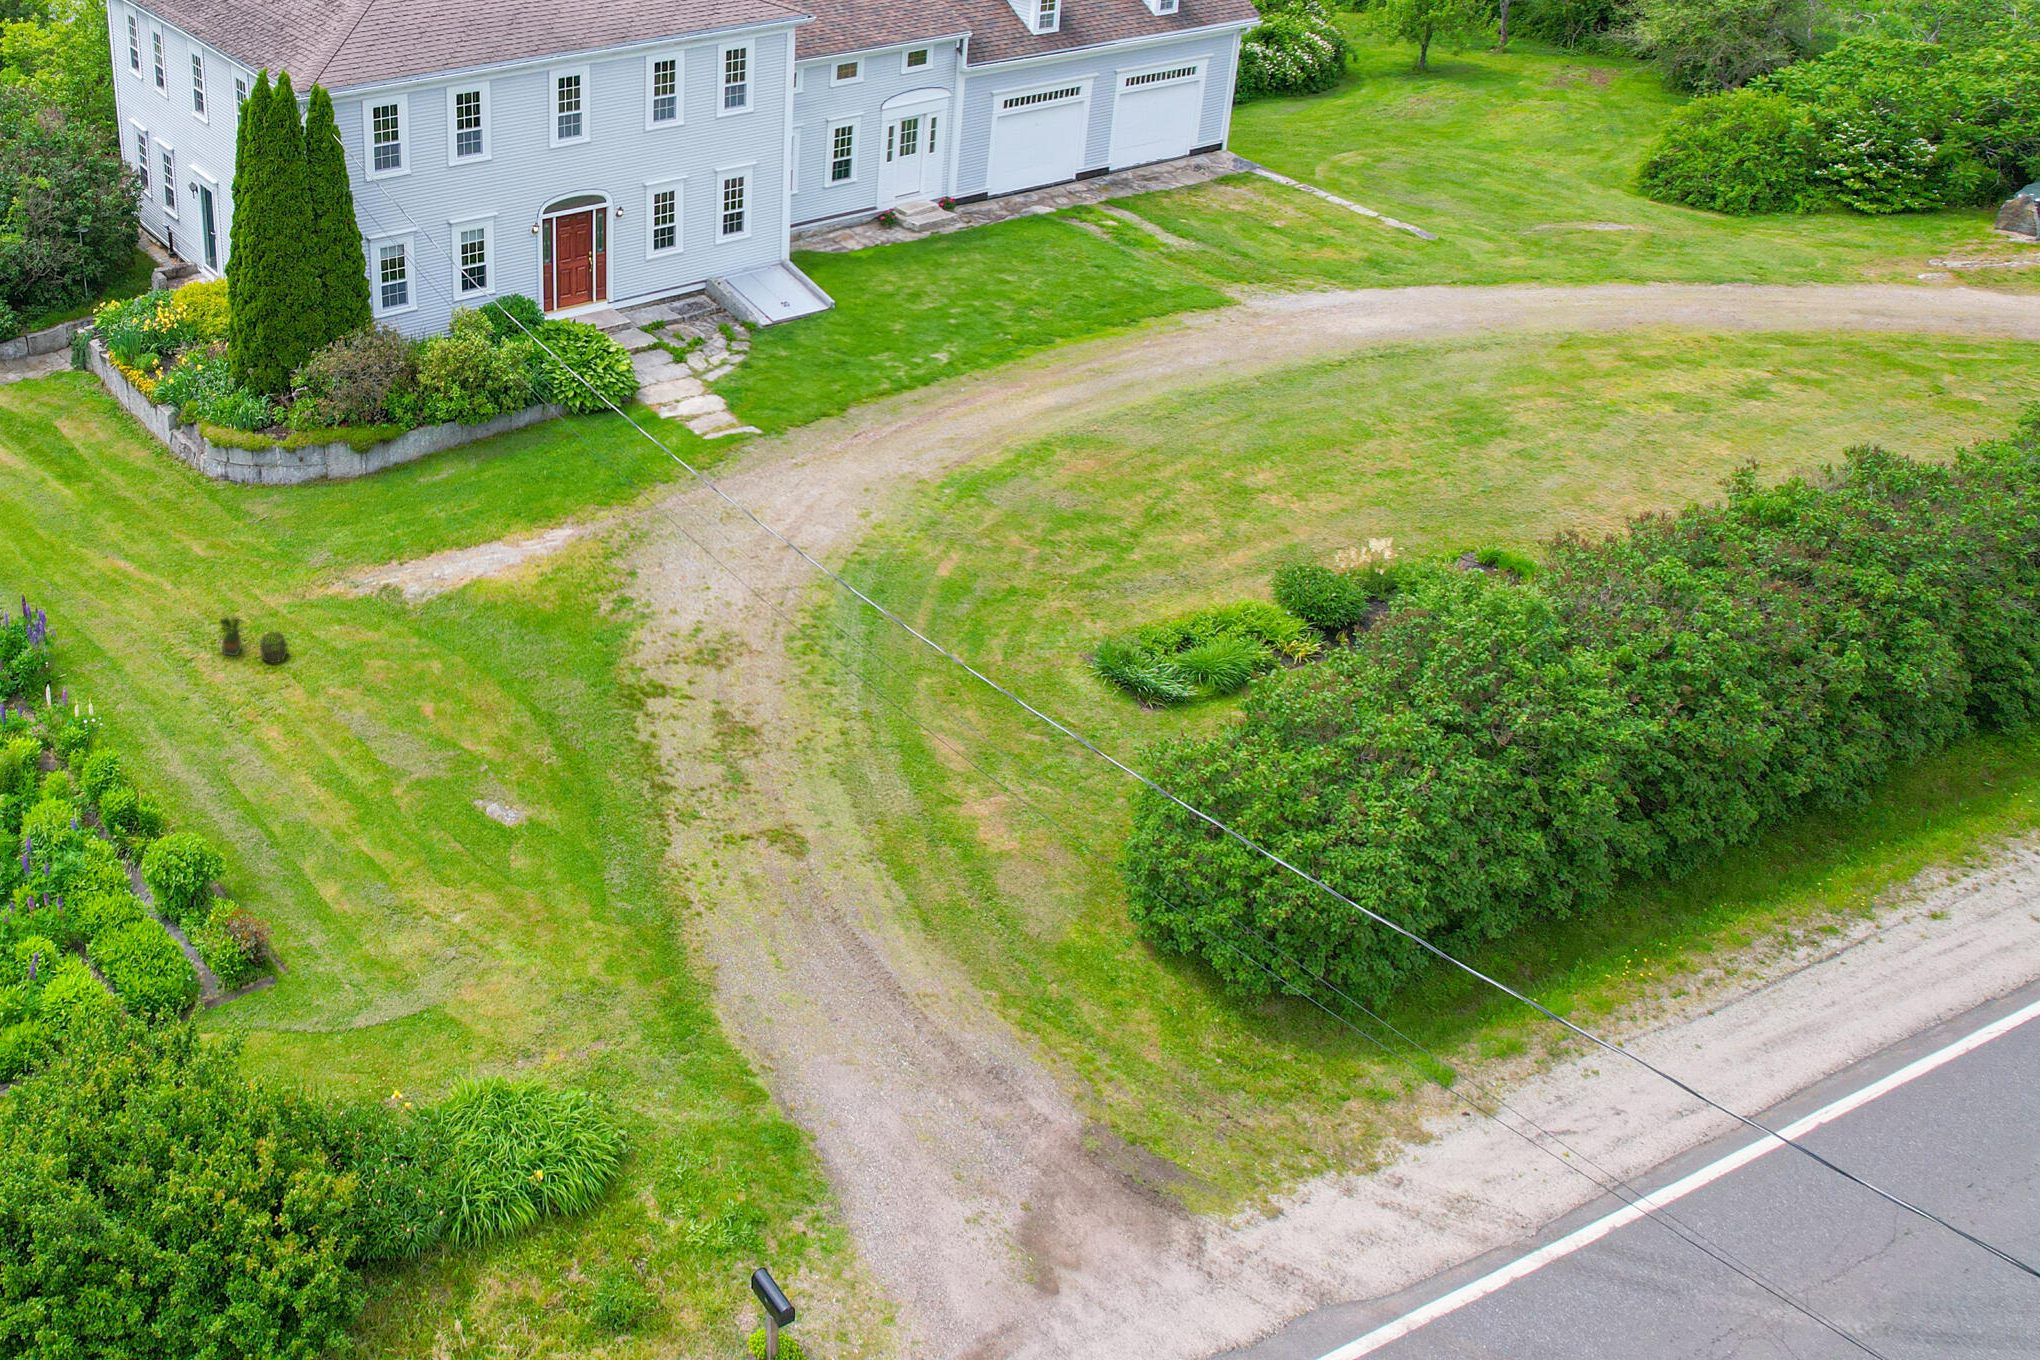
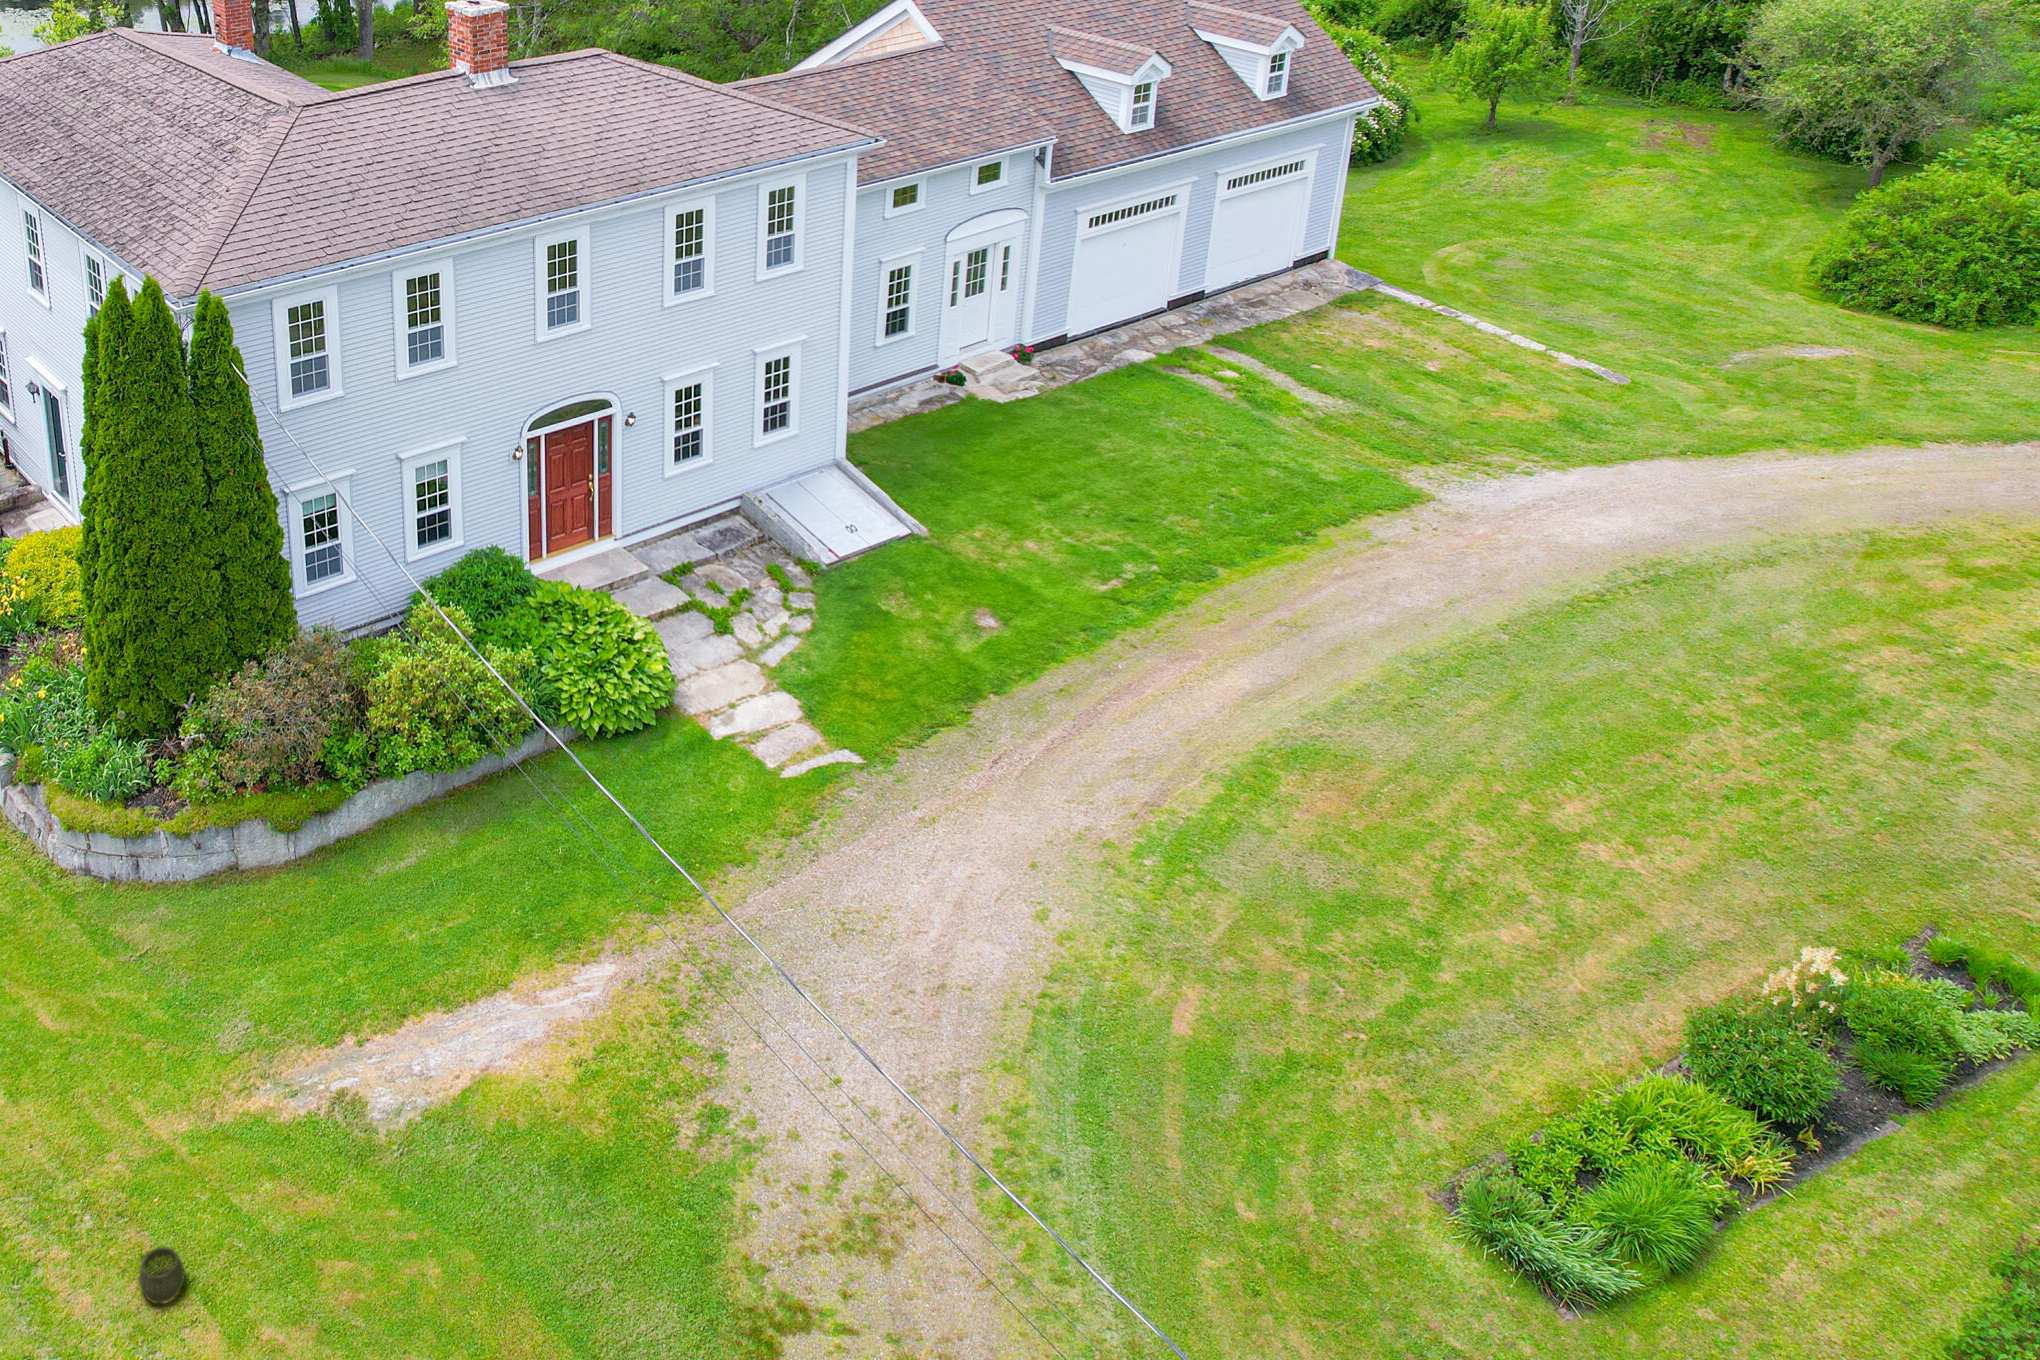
potted tree: present [219,617,244,656] -> none [68,1224,112,1289]

